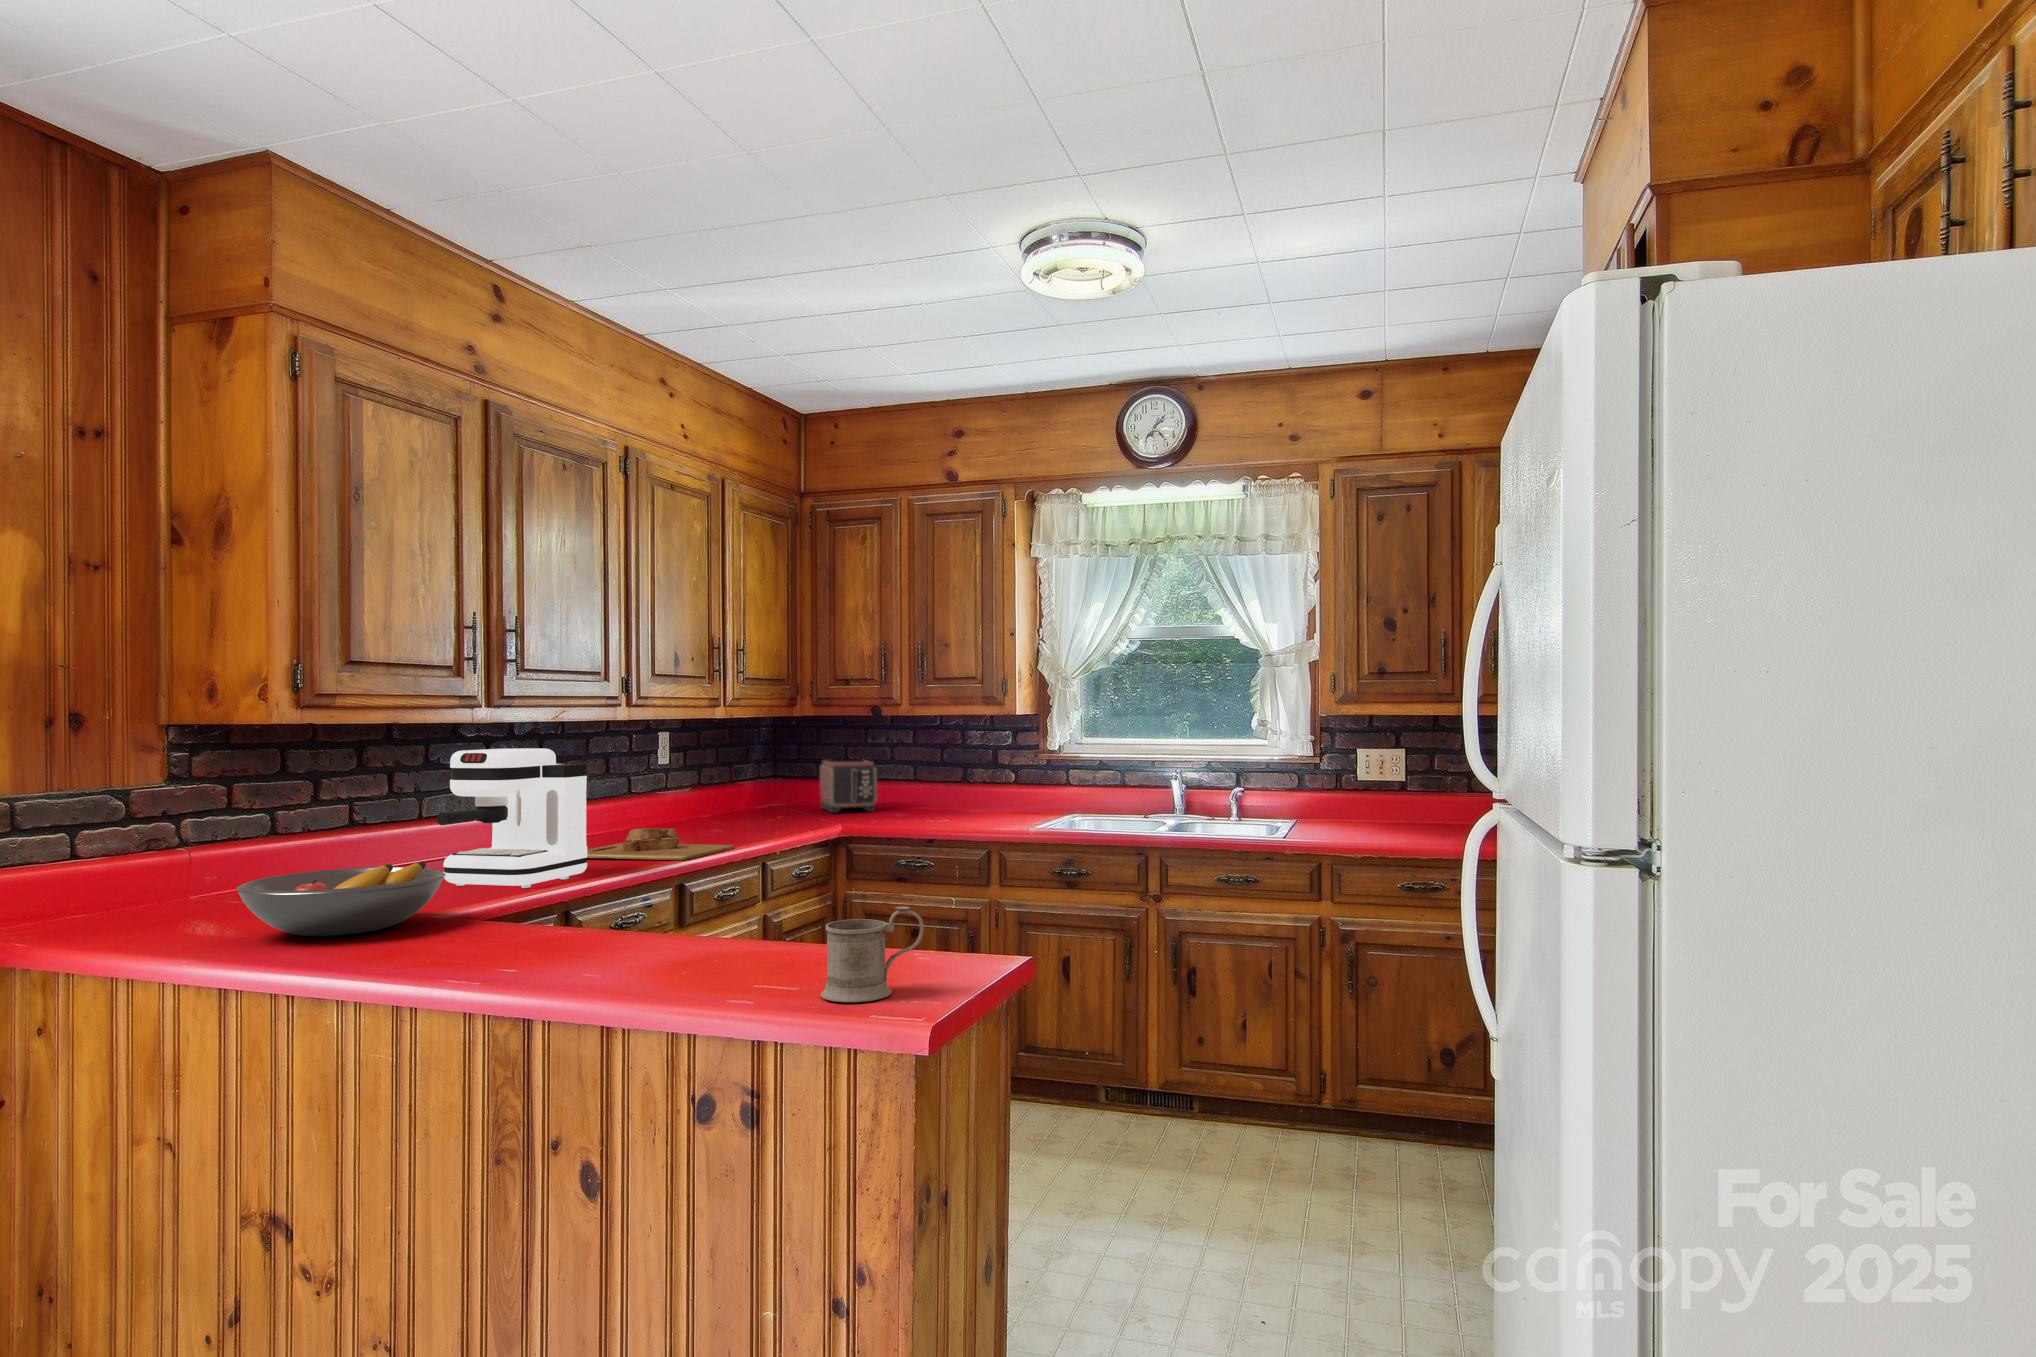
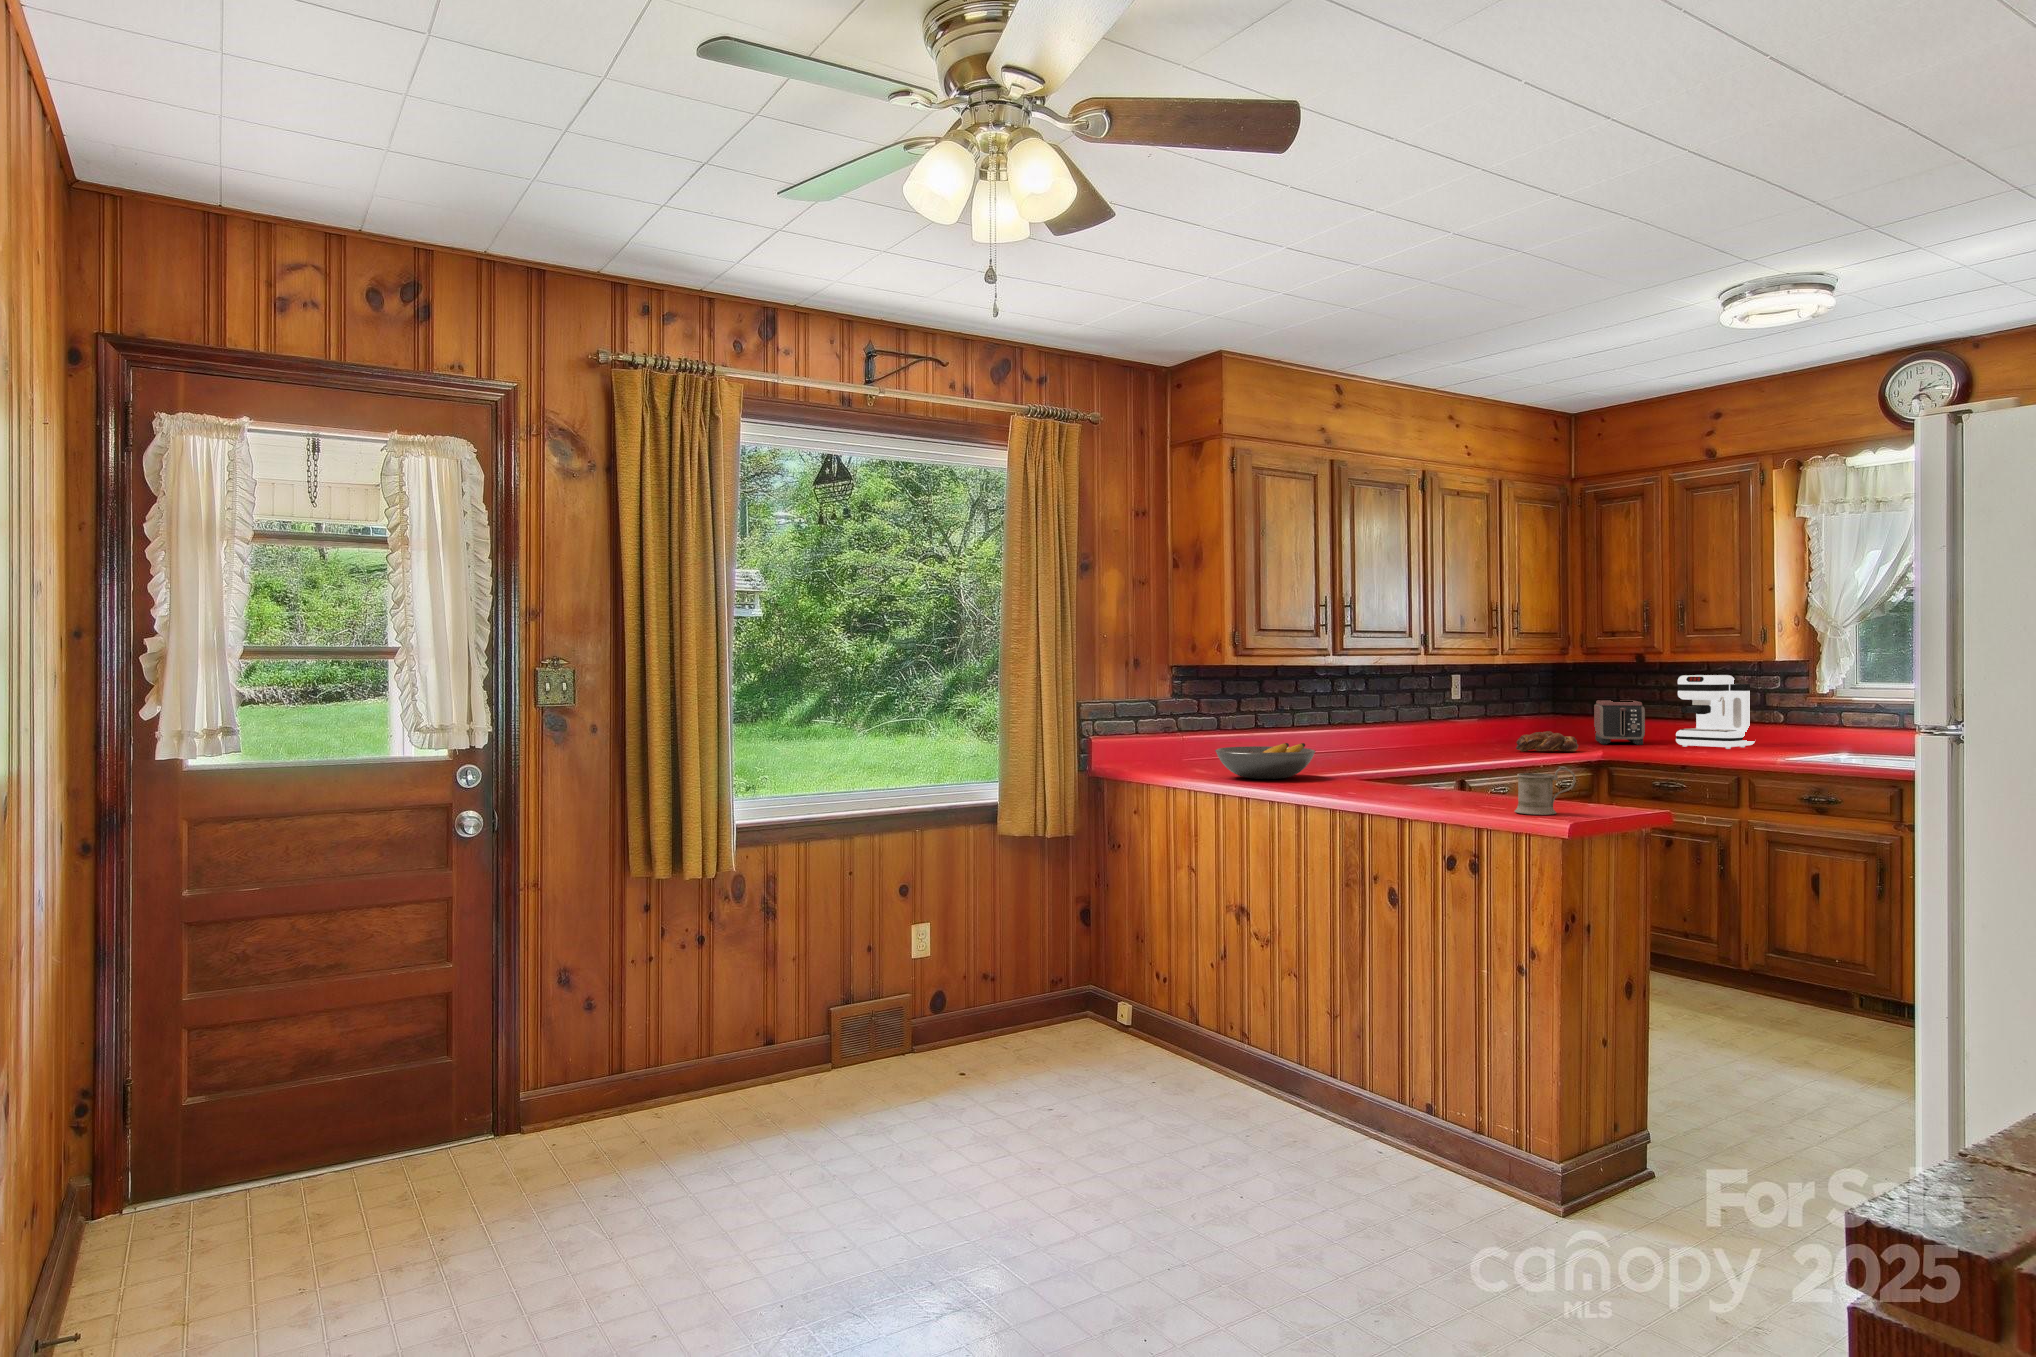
coffee maker: present [437,748,587,888] -> present [1676,675,1755,749]
bread loaf: none [741,803,816,831] -> present [1516,731,1578,751]
cutting board: present [587,828,734,860] -> none [1383,741,1504,763]

